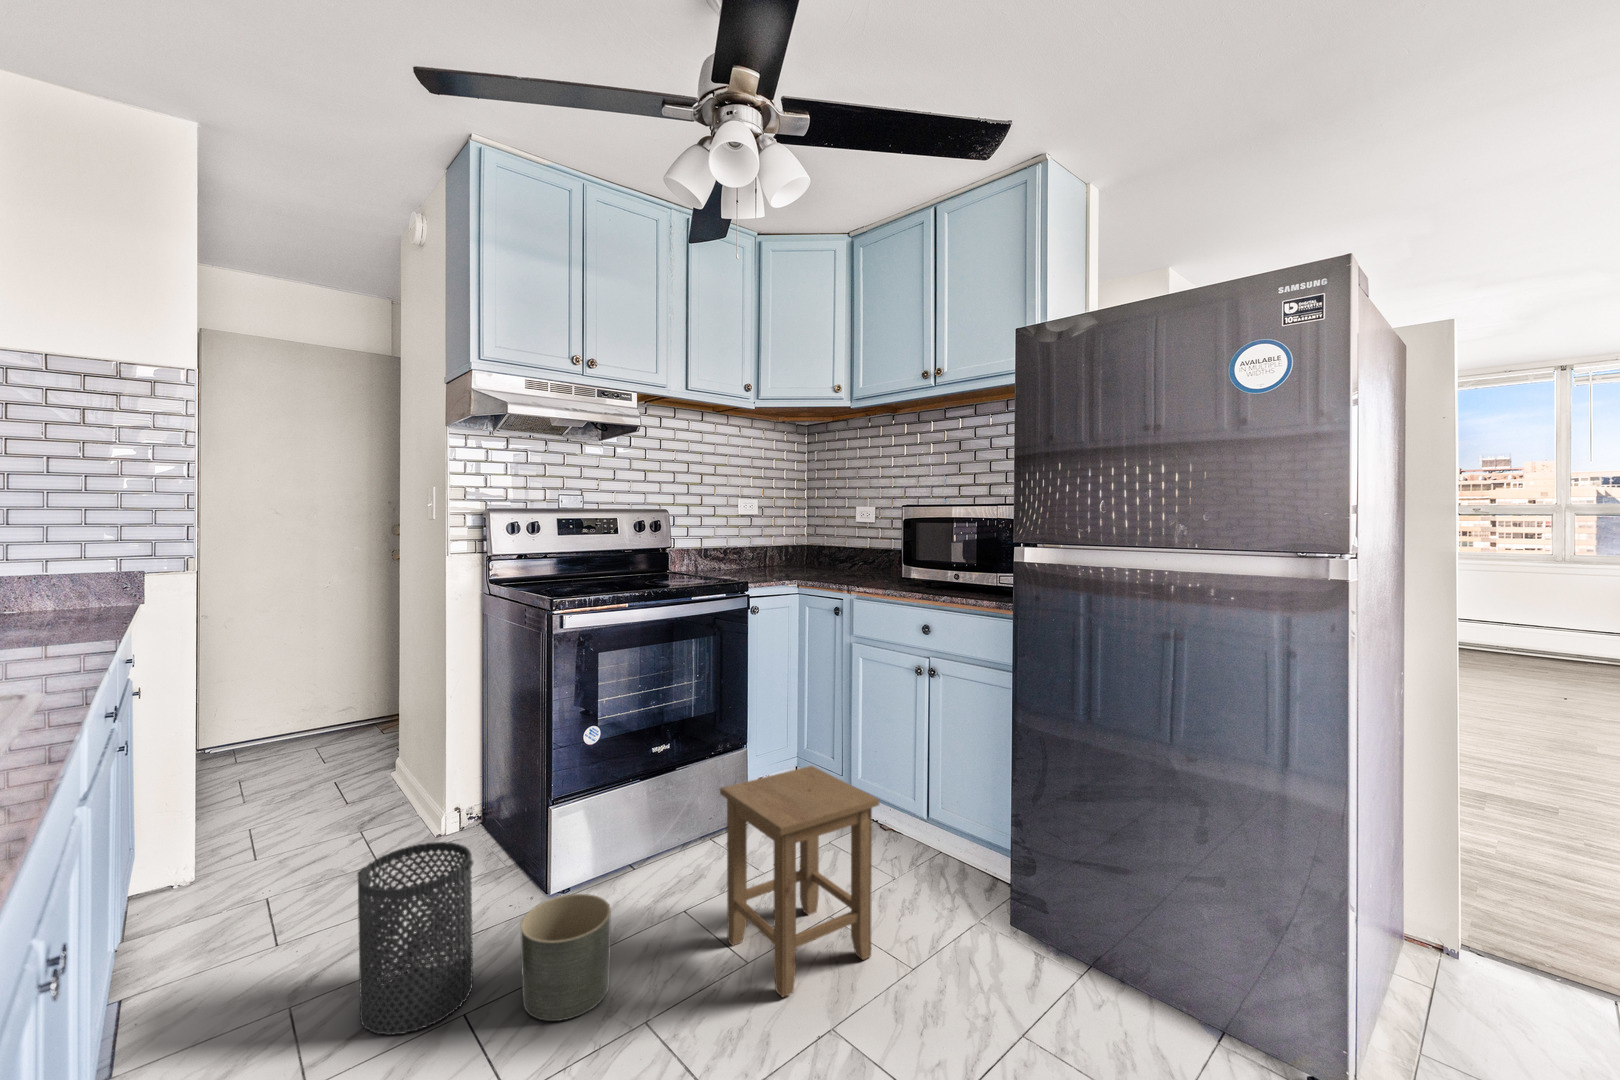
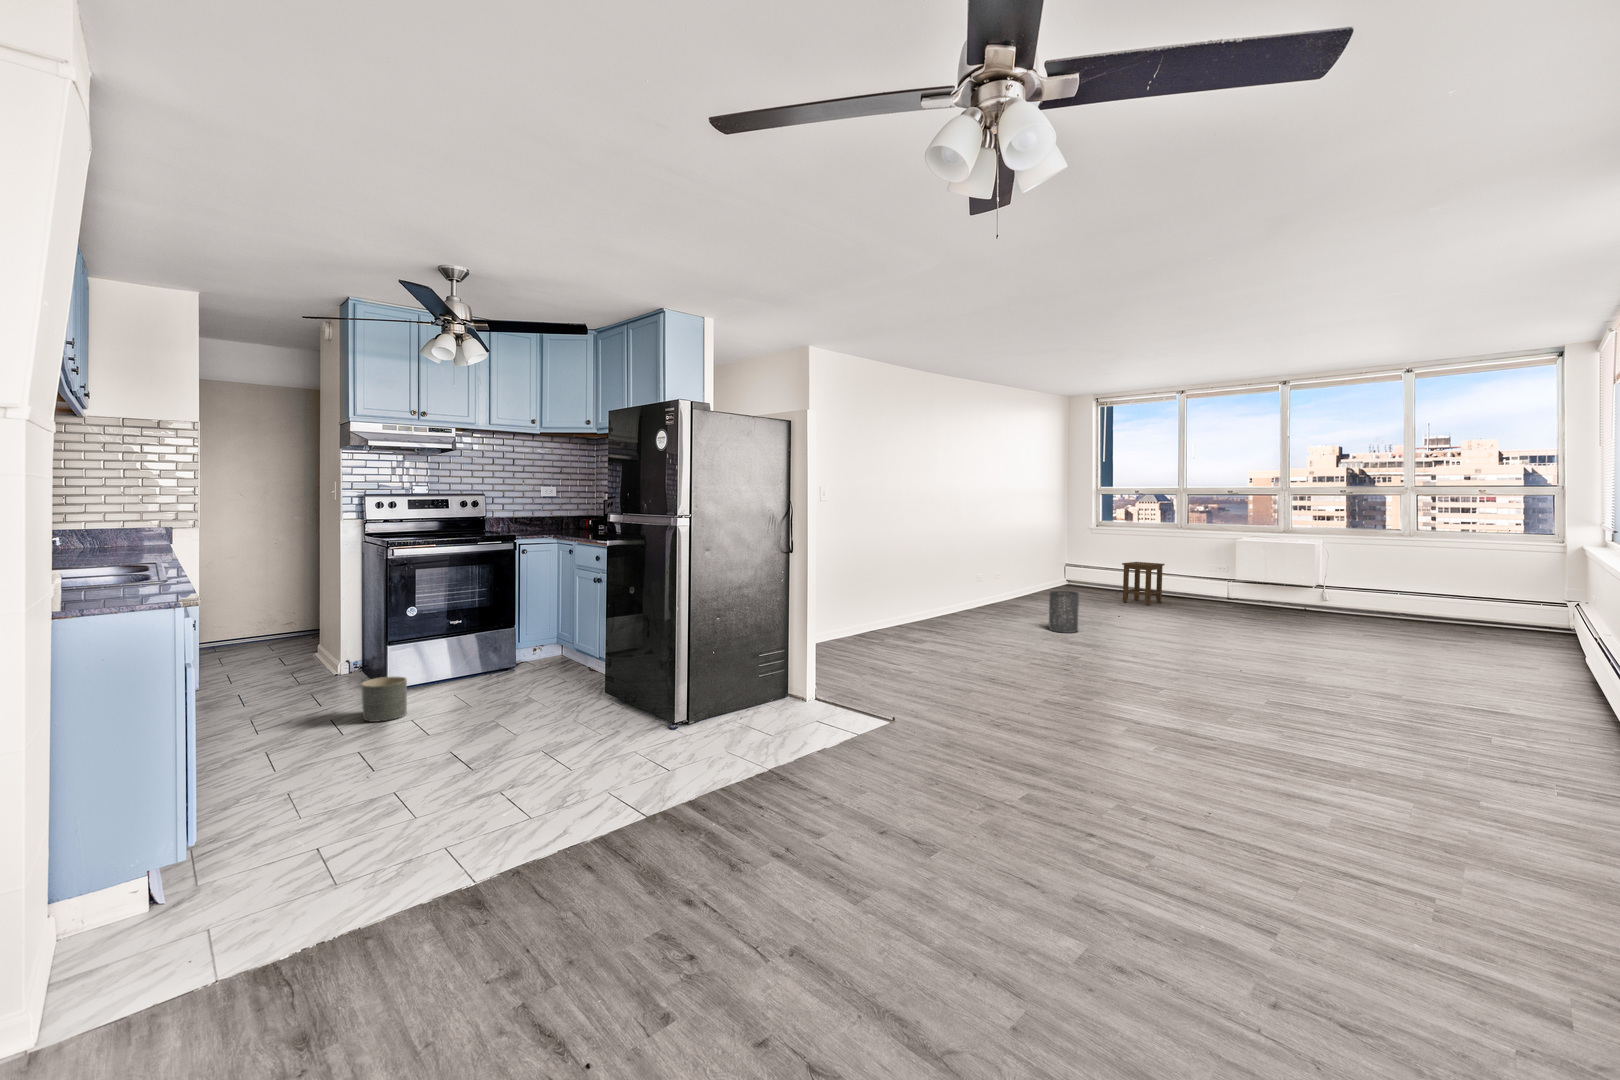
stool: present [720,766,879,997] -> present [1122,562,1165,605]
trash can: present [358,842,473,1035] -> present [1049,591,1079,633]

